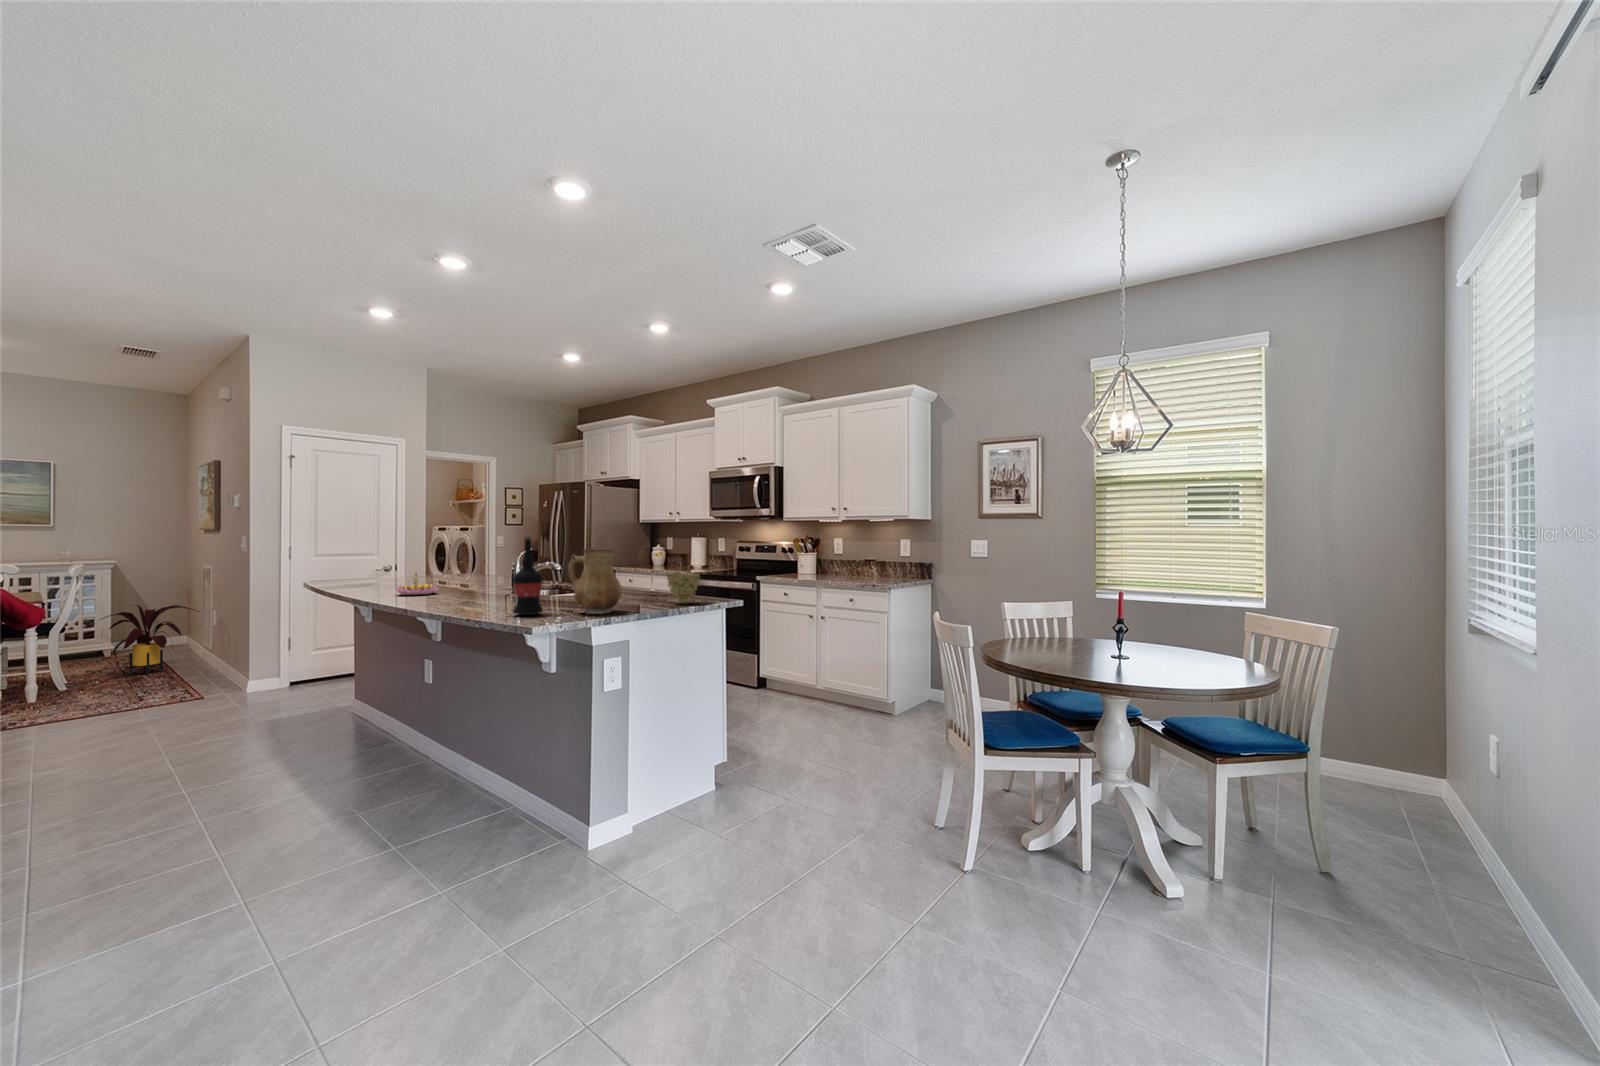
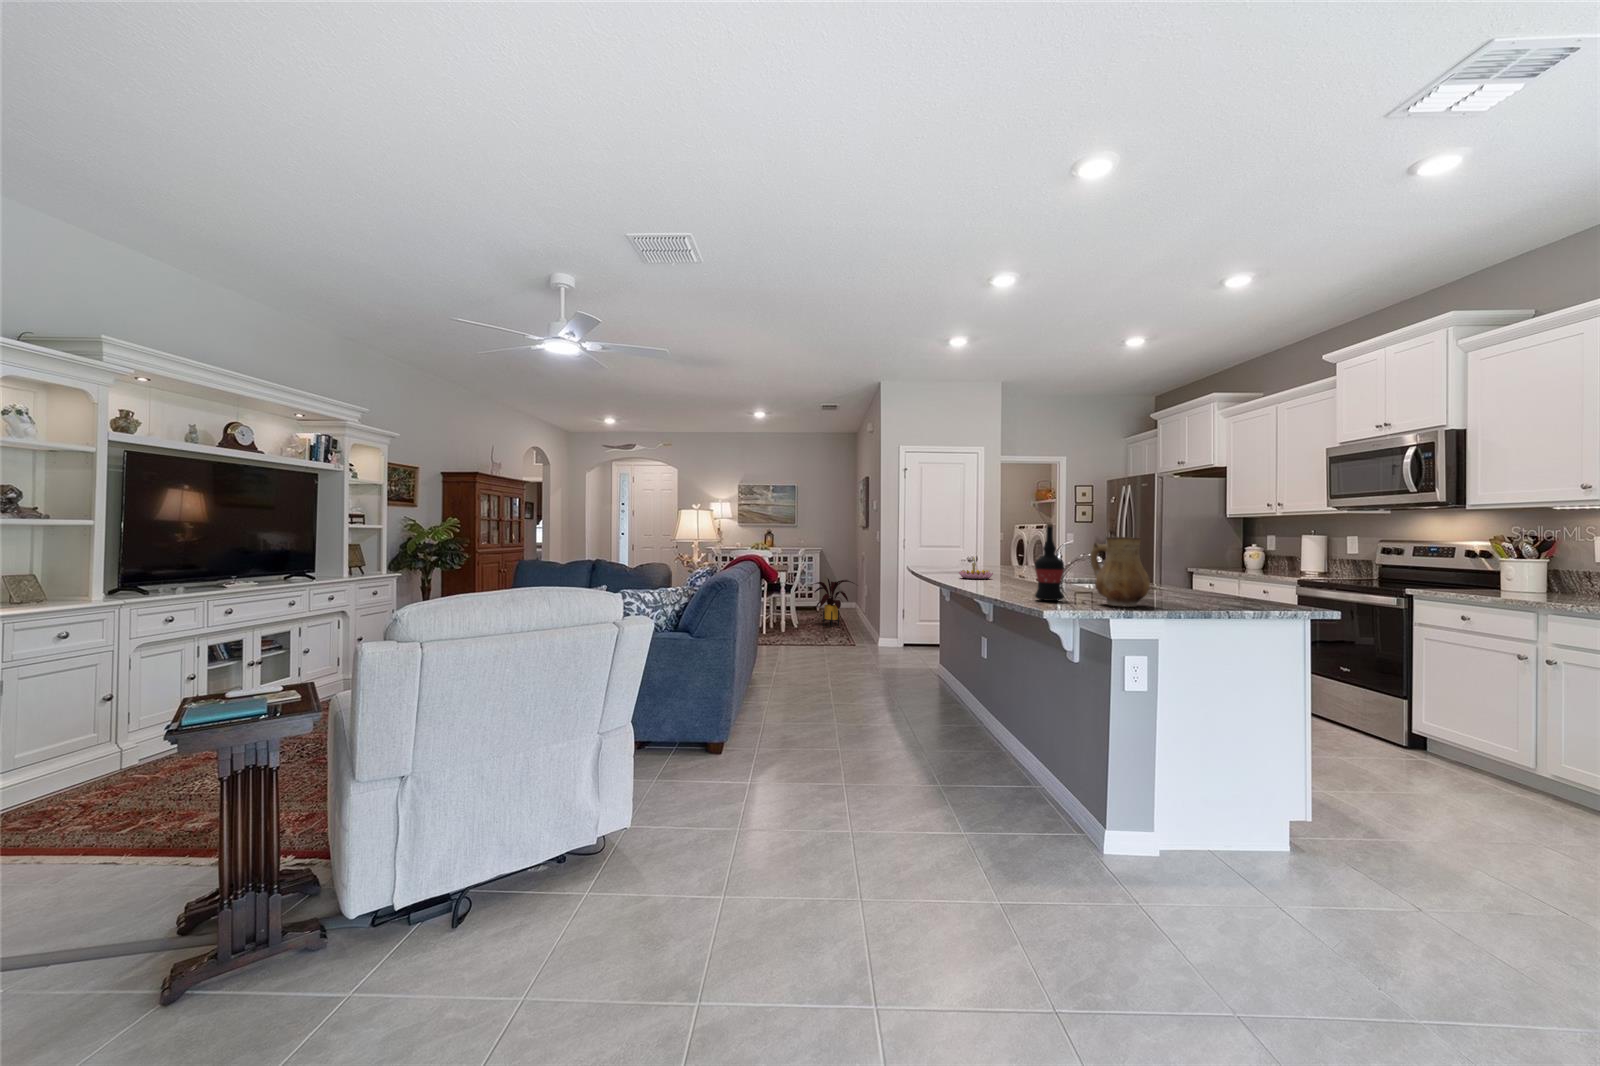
decorative bowl: present [667,571,701,604] -> none [1215,567,1265,607]

